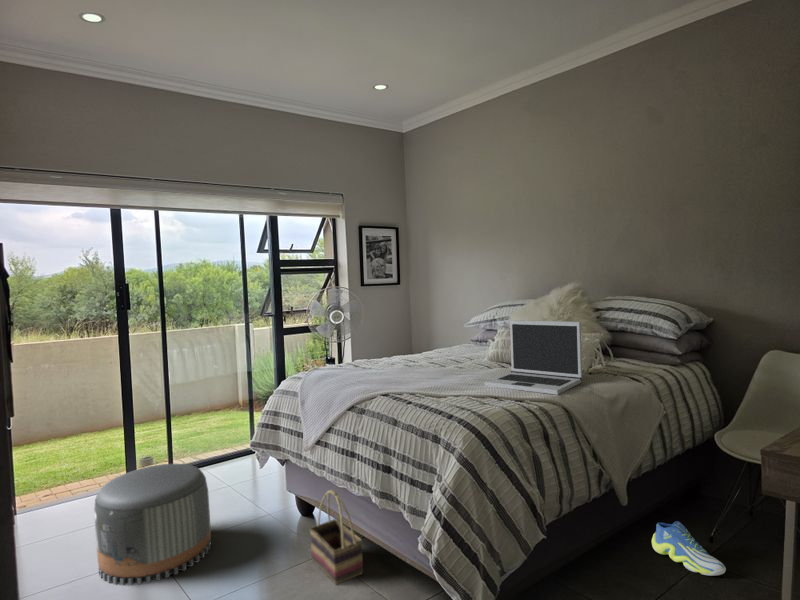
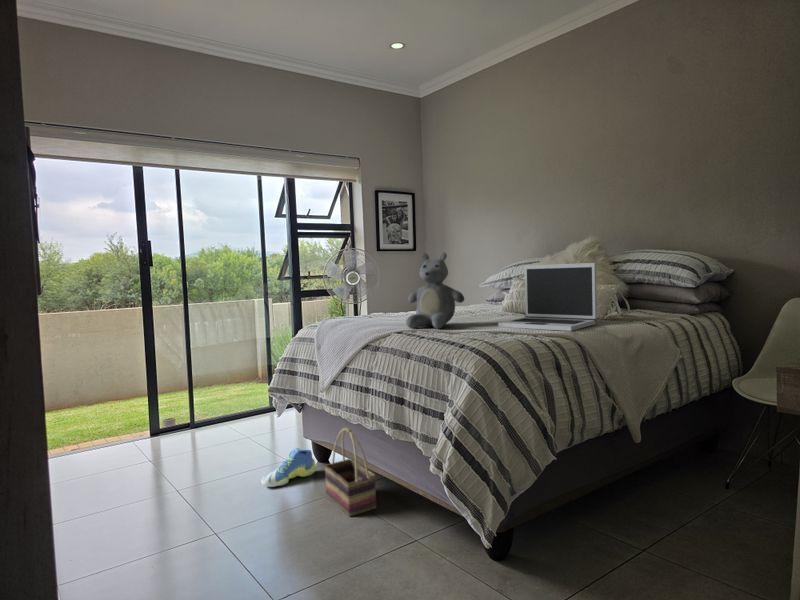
teddy bear: none [392,310,451,389] -> present [406,252,464,329]
pouf: present [94,464,211,585] -> none [118,406,230,515]
sneaker: present [651,521,726,576] -> present [261,448,316,487]

